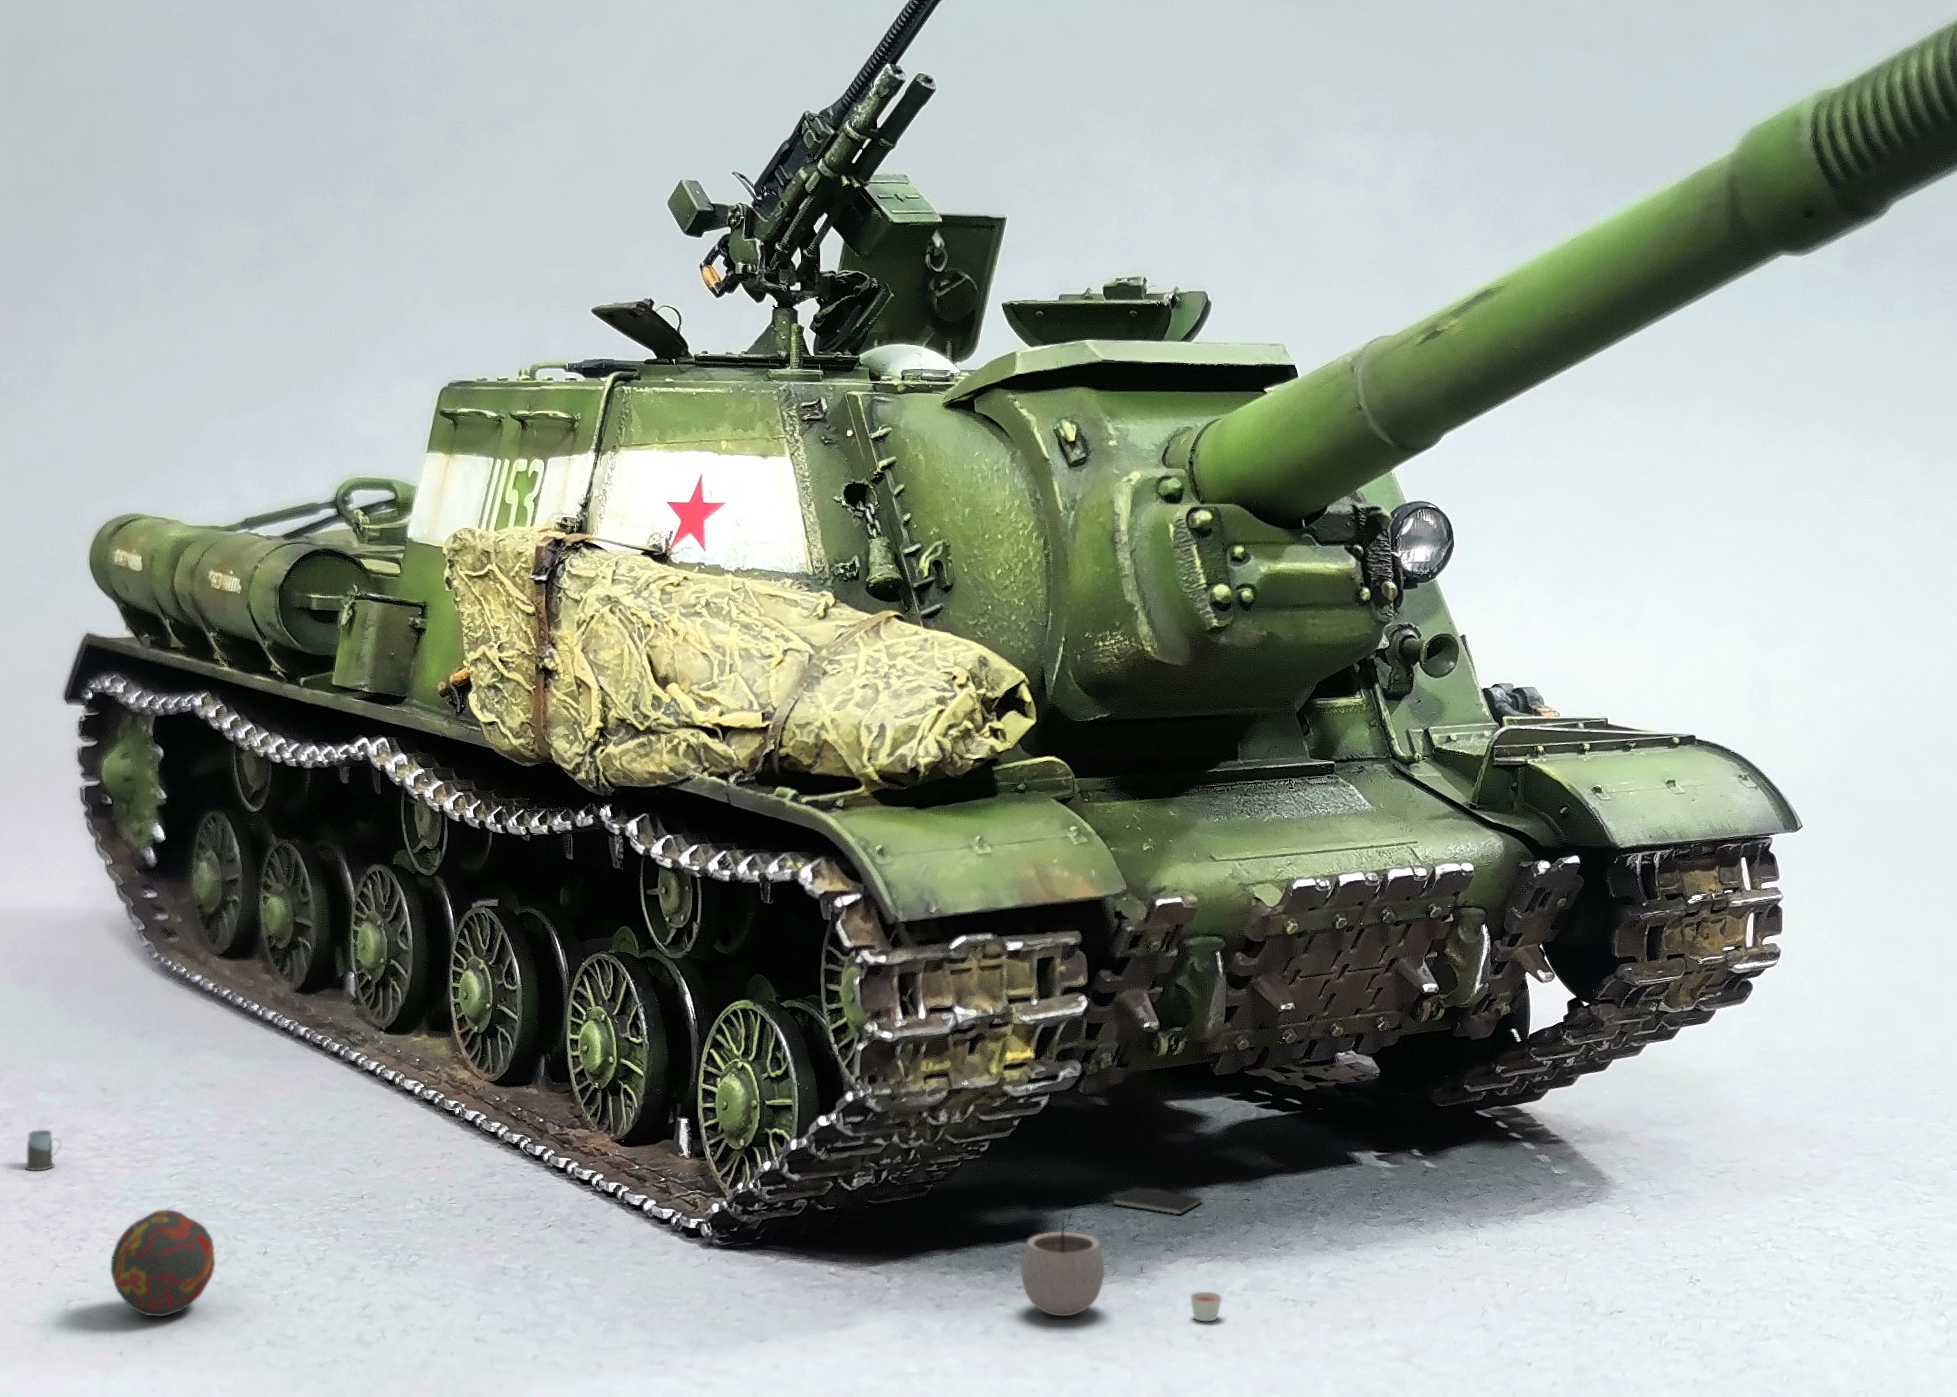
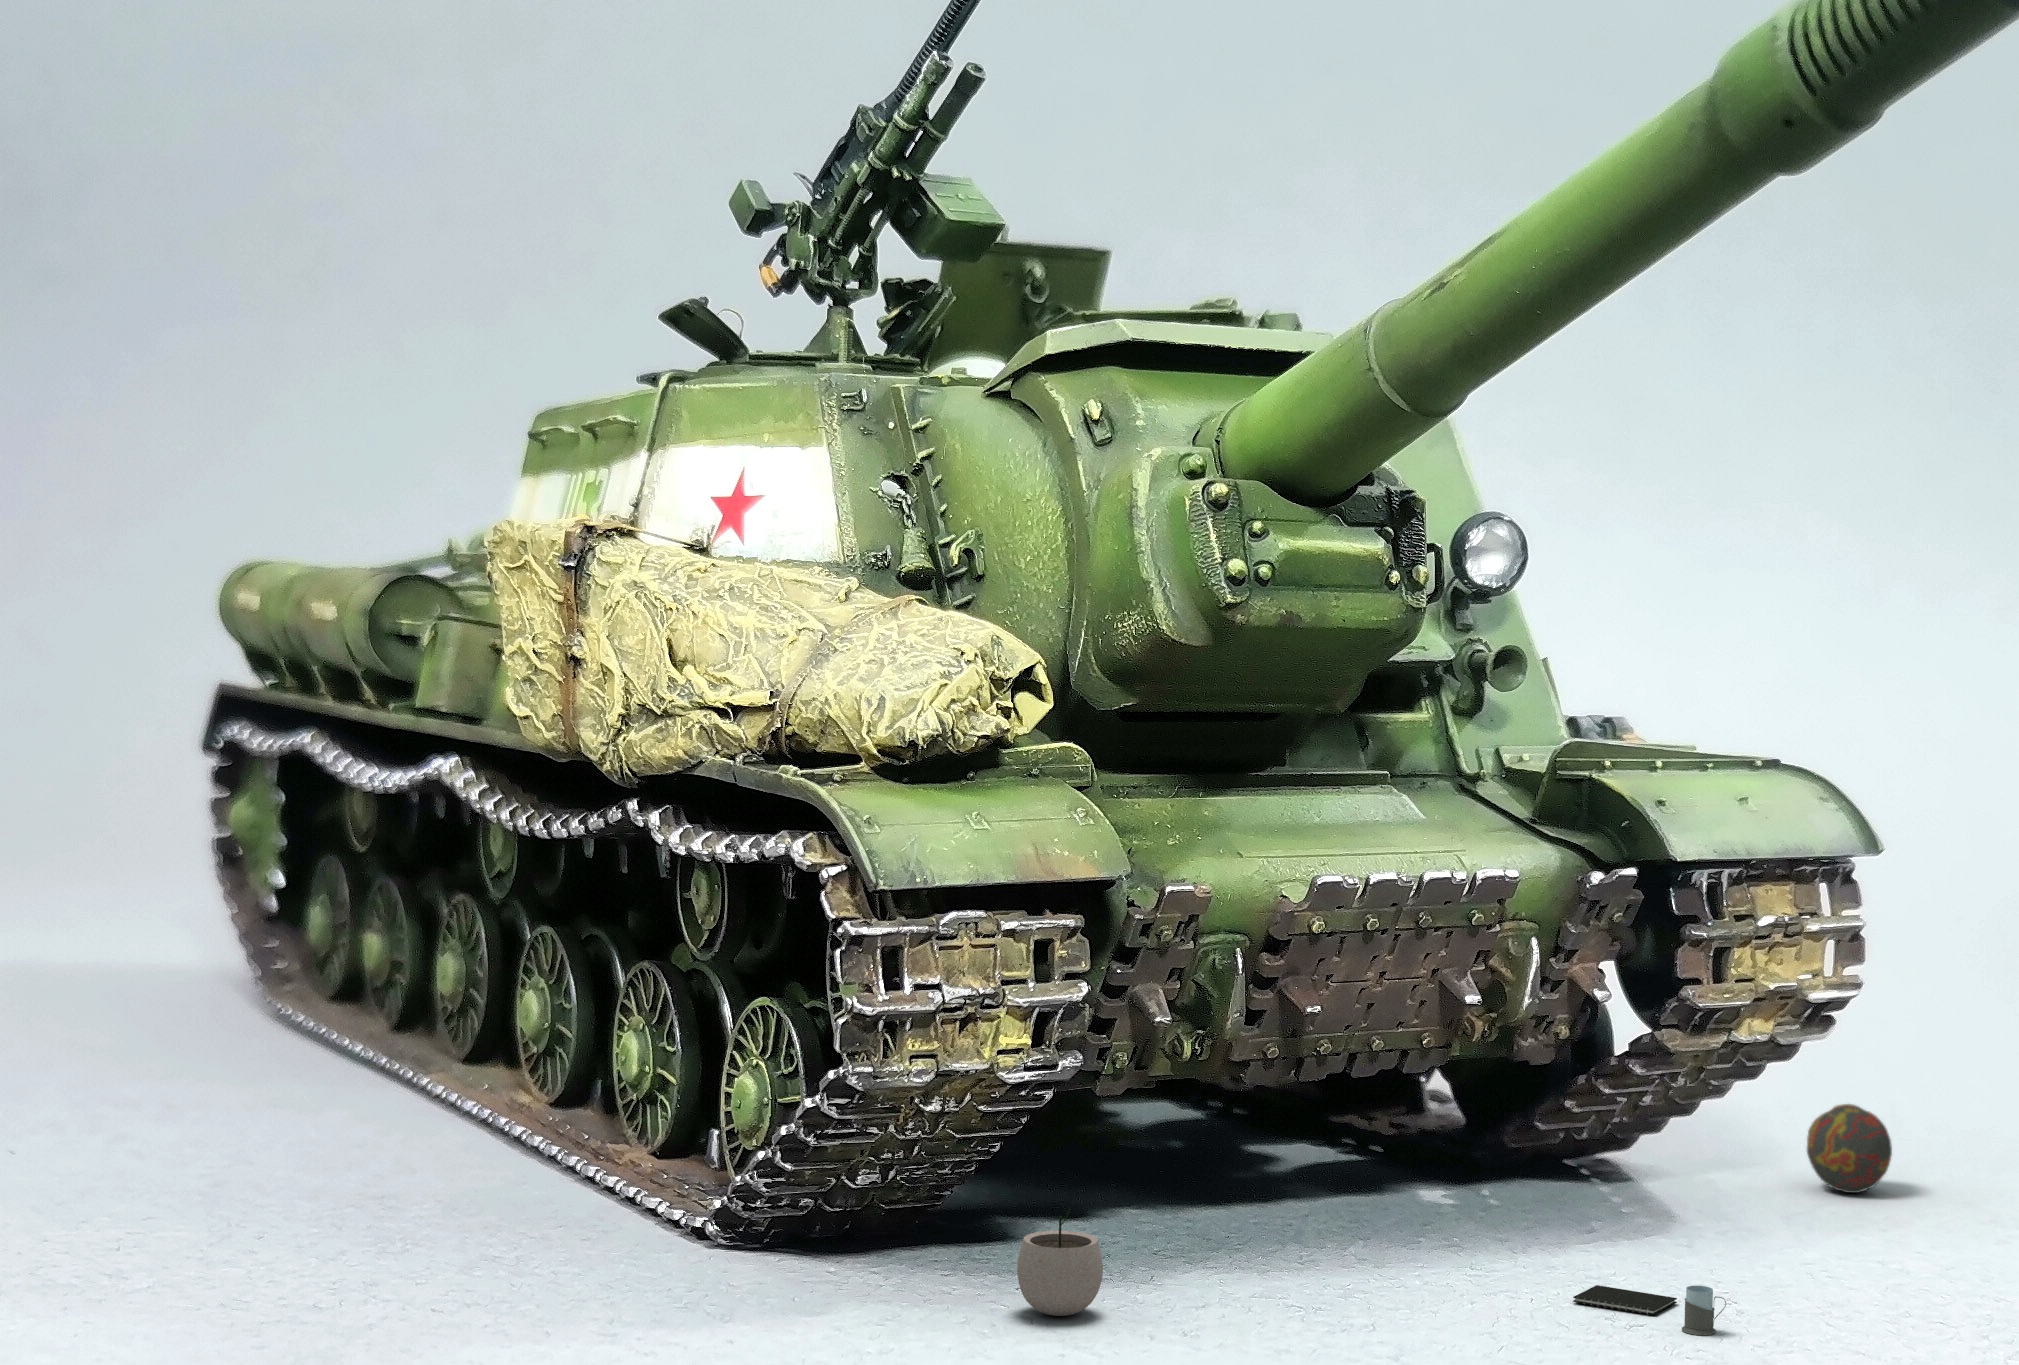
mug: present [25,1130,61,1170] -> present [1682,1286,1726,1335]
notebook: present [1114,1188,1202,1214] -> present [1573,1285,1677,1315]
decorative orb: present [111,1210,215,1316] -> present [1807,1104,1892,1193]
candle: present [1191,1292,1221,1321] -> none [1191,1295,1224,1325]

